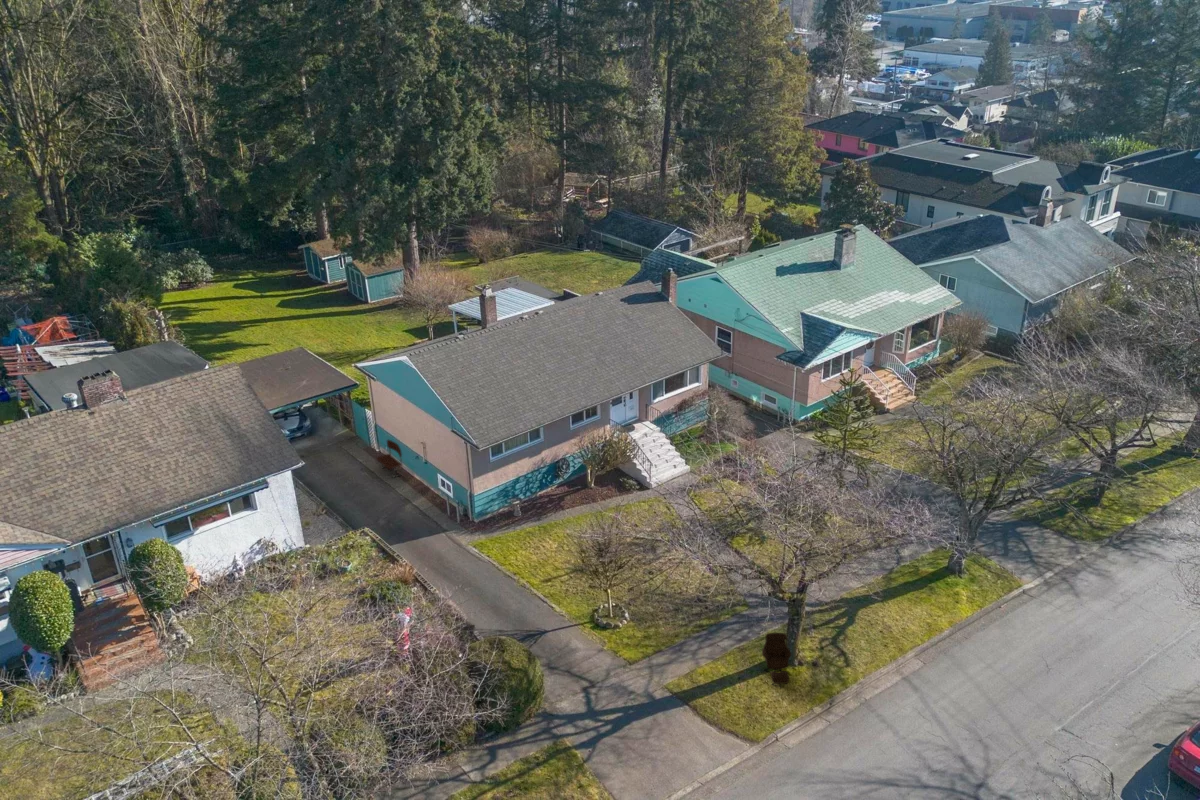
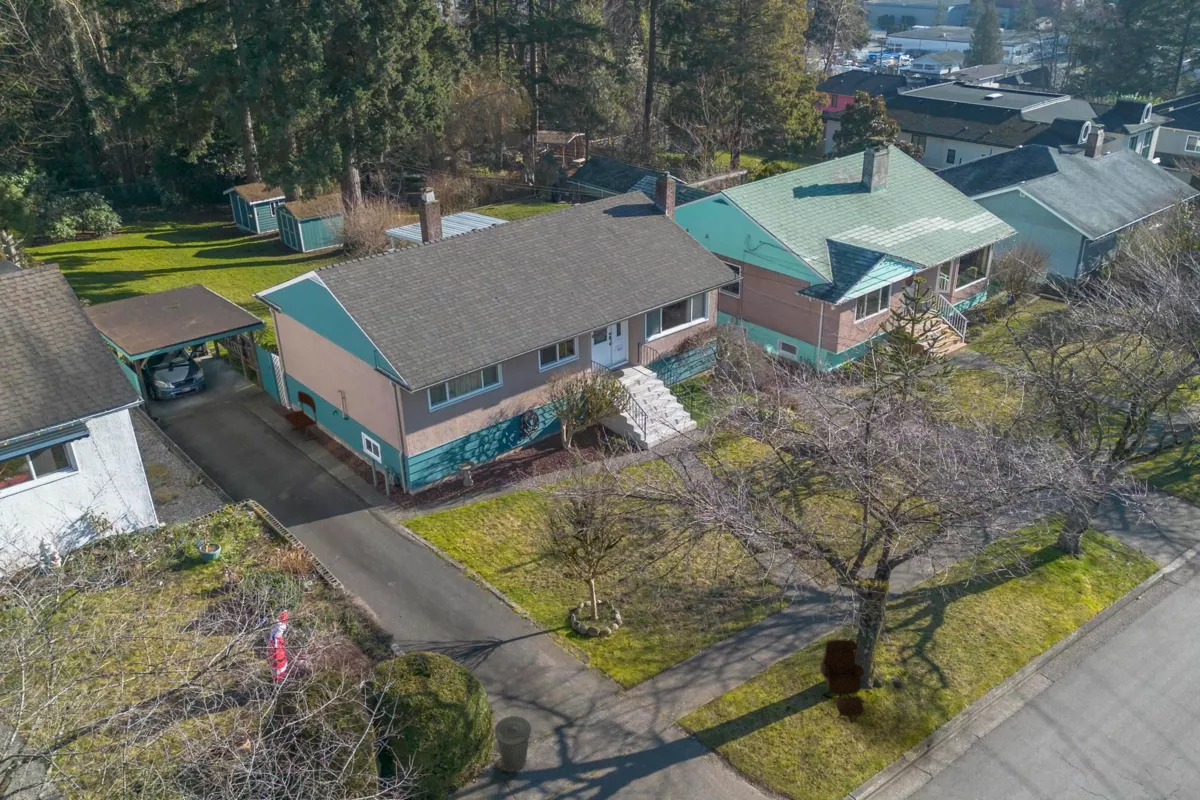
trash can: none [544,679,568,714] -> present [495,716,531,770]

